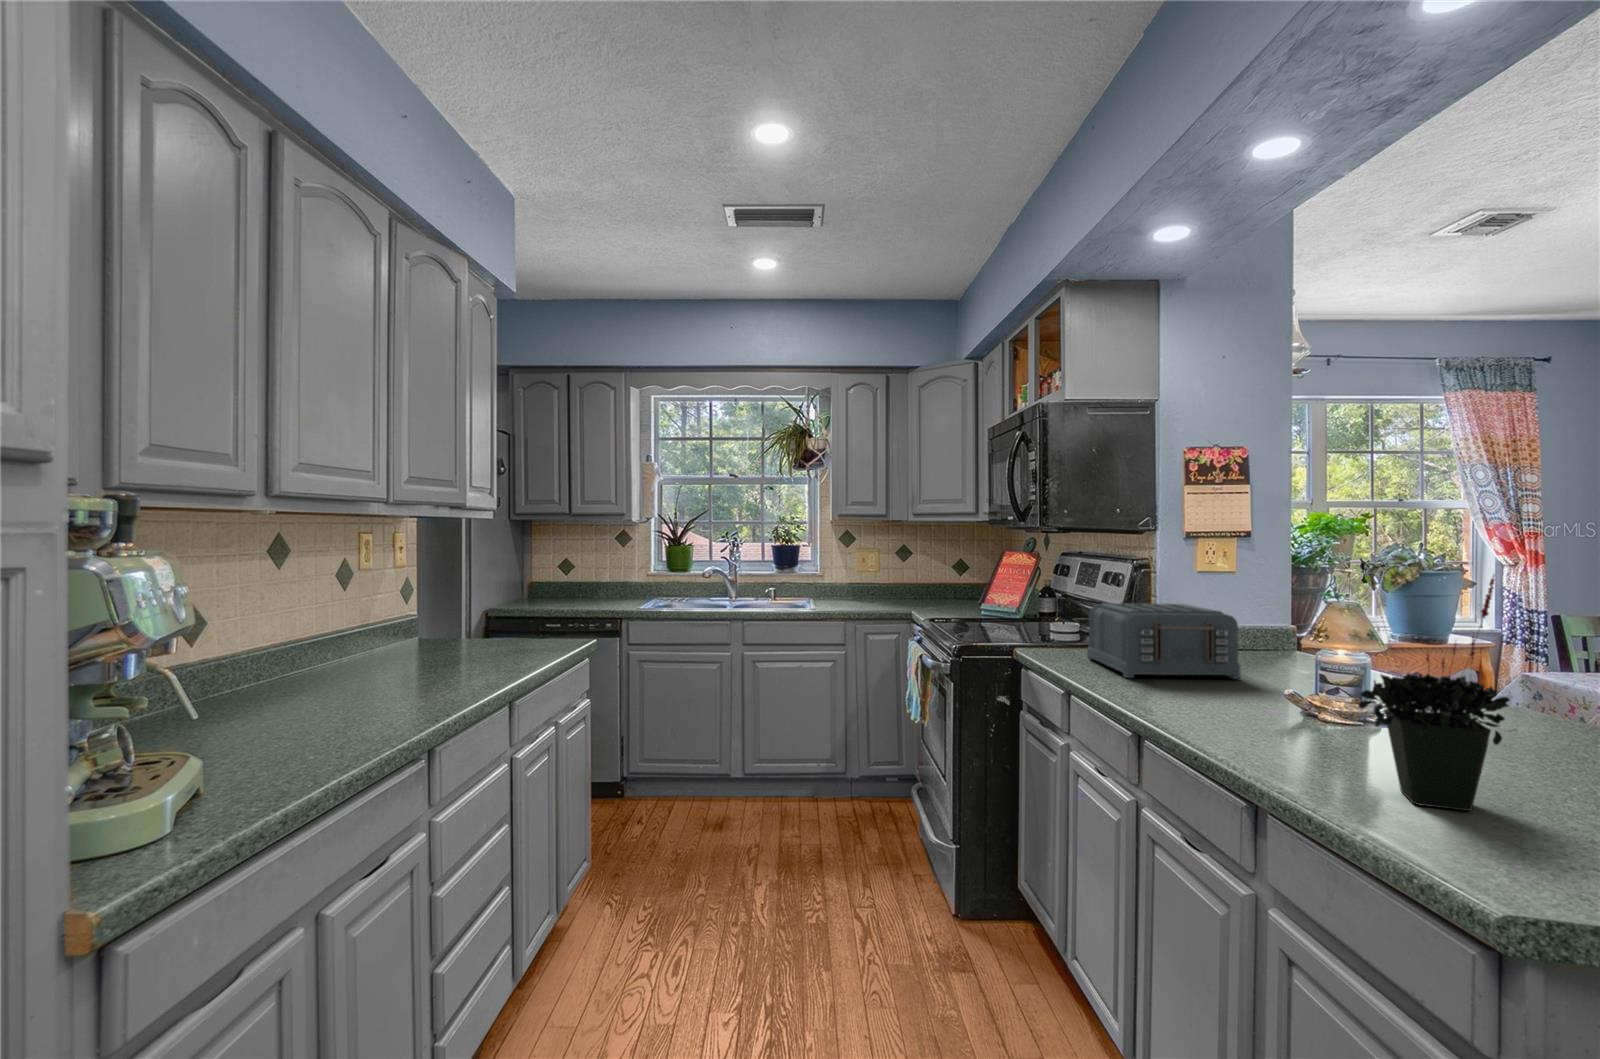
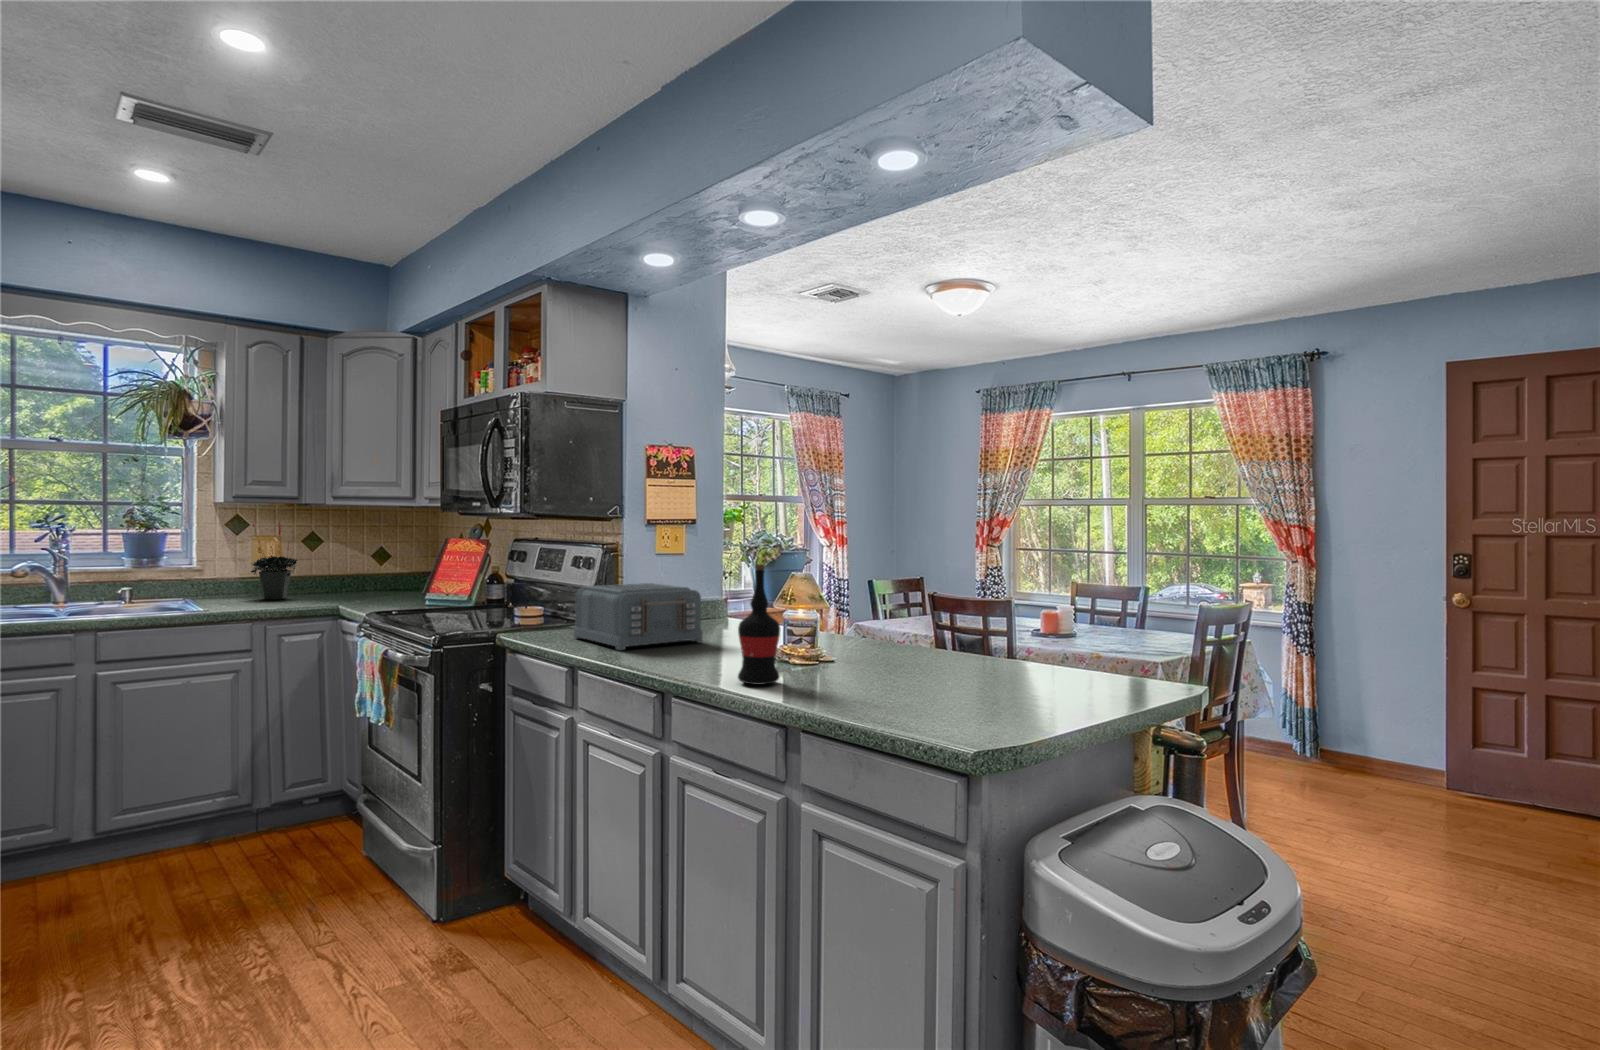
potted plant: present [1358,575,1510,811] -> present [251,522,297,599]
wine bottle: none [1248,586,1314,747] -> present [738,564,780,685]

